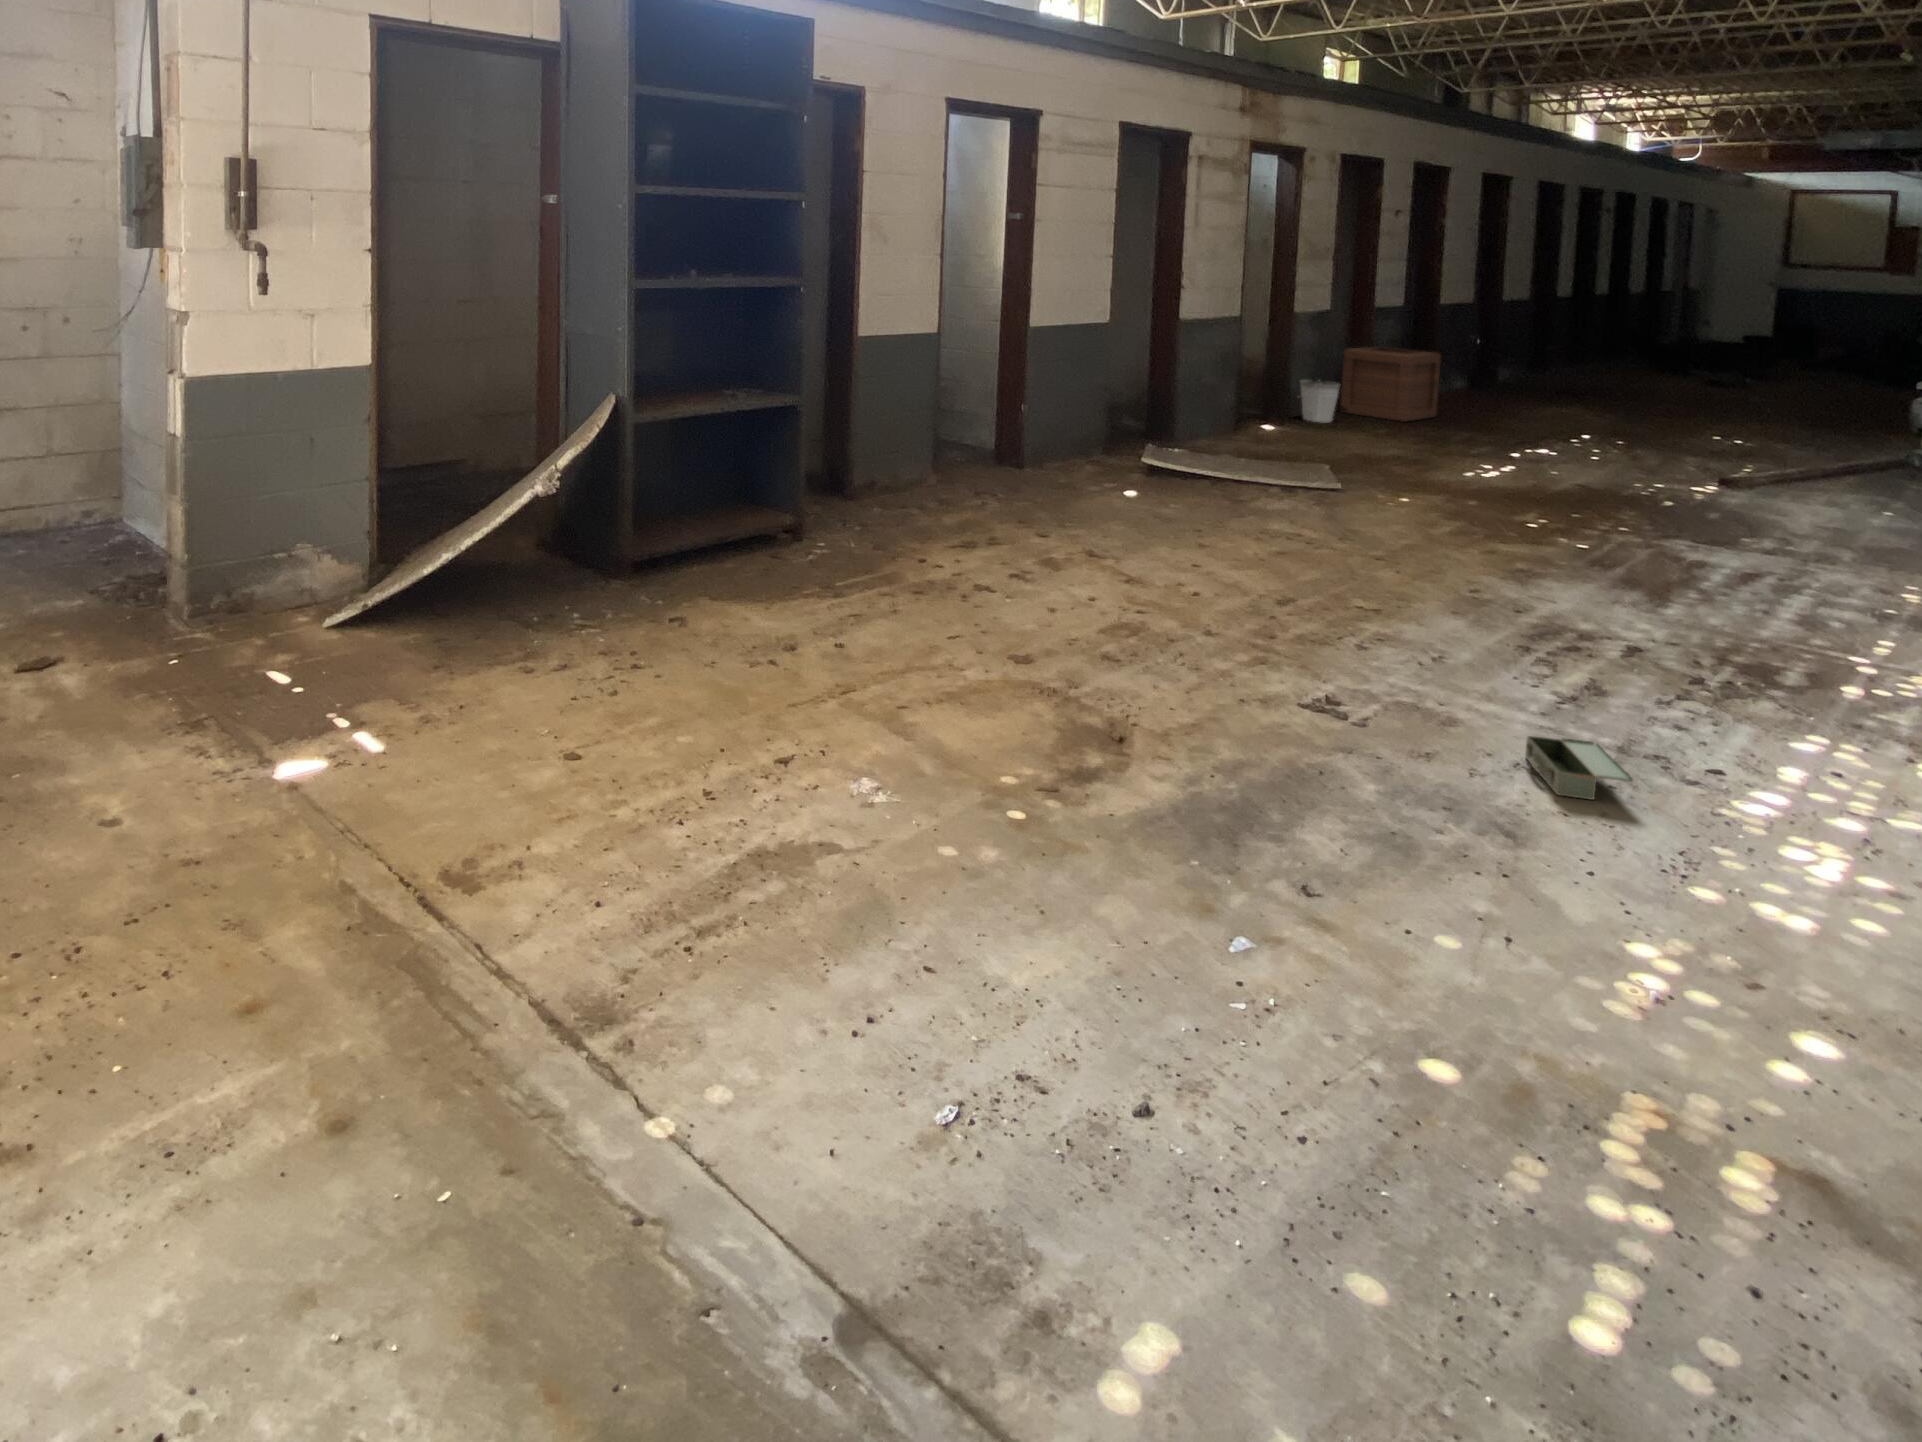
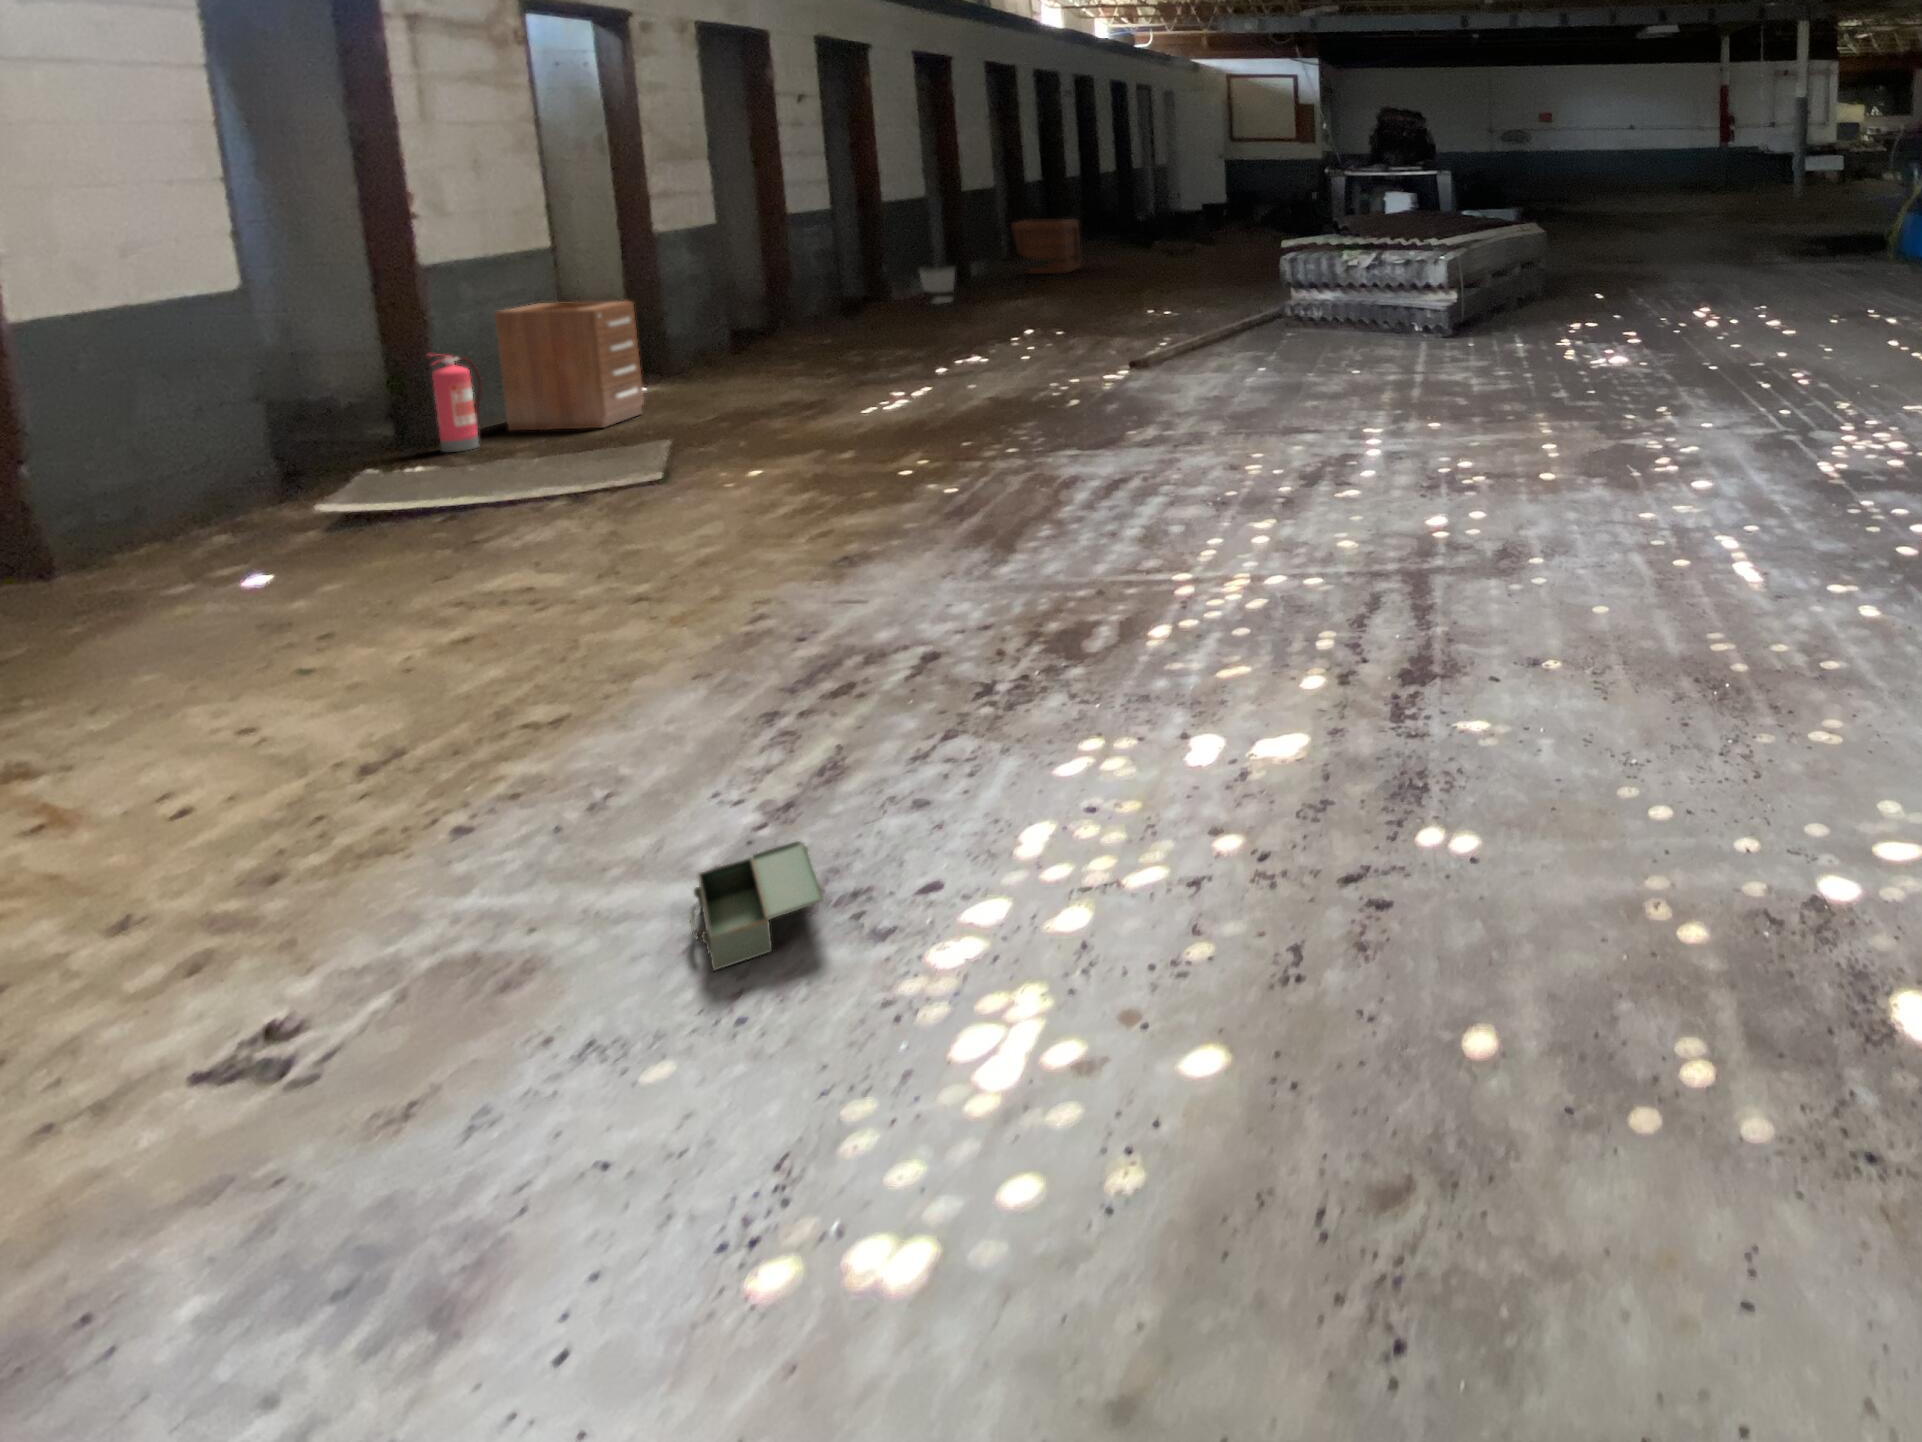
wooden crate: present [1341,347,1441,422] -> present [1011,219,1081,274]
filing cabinet: none [1203,355,1292,449] -> present [495,301,644,430]
fire extinguisher: none [1172,380,1199,447] -> present [430,354,482,452]
bucket: present [1298,380,1340,422] -> present [919,265,955,304]

